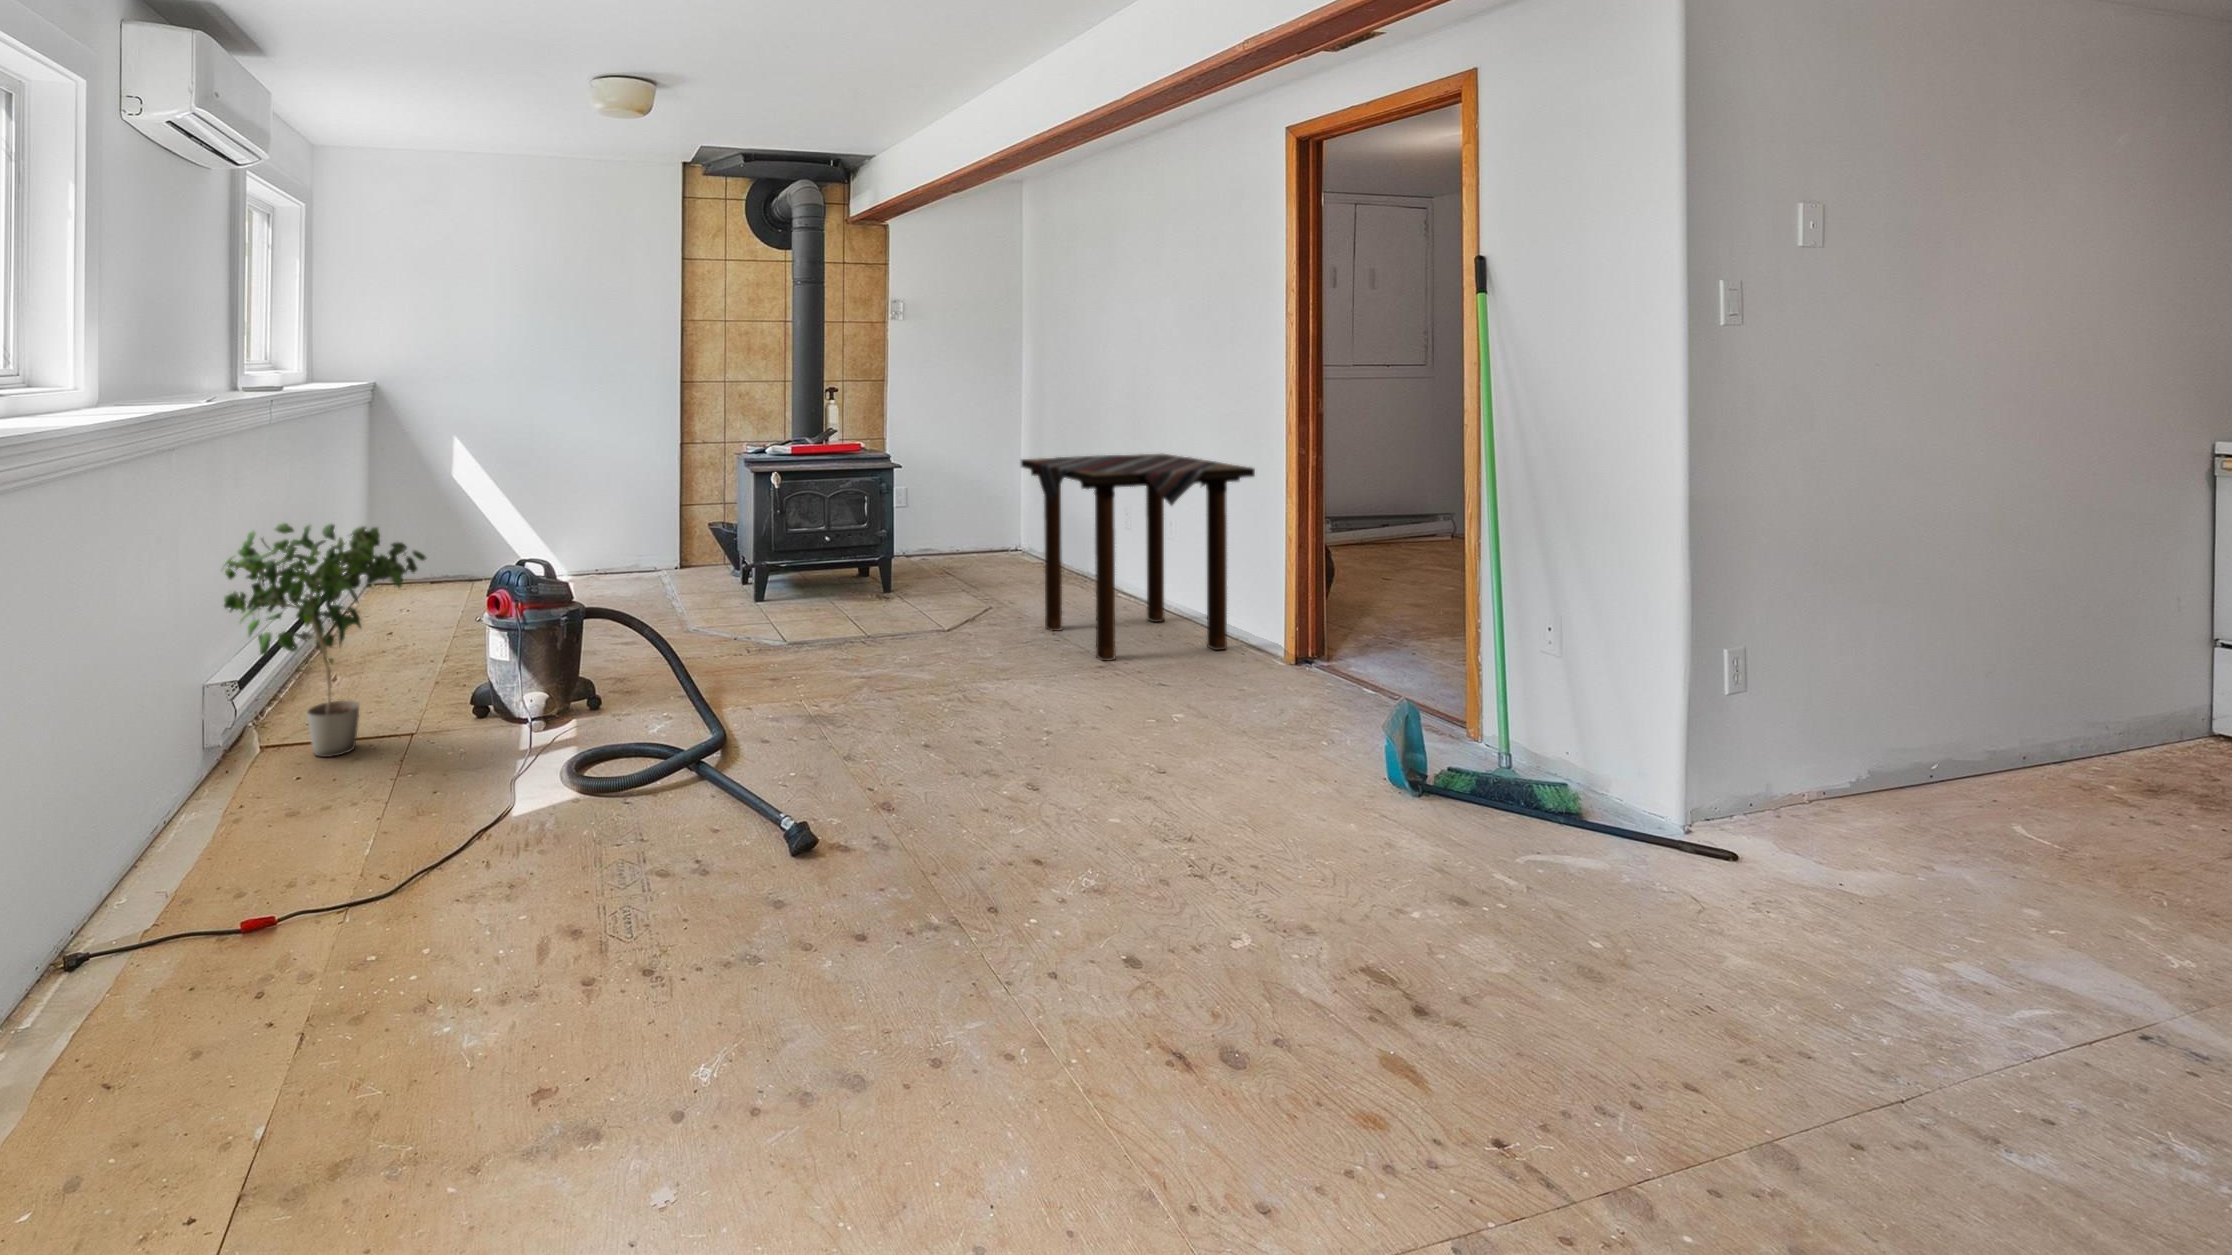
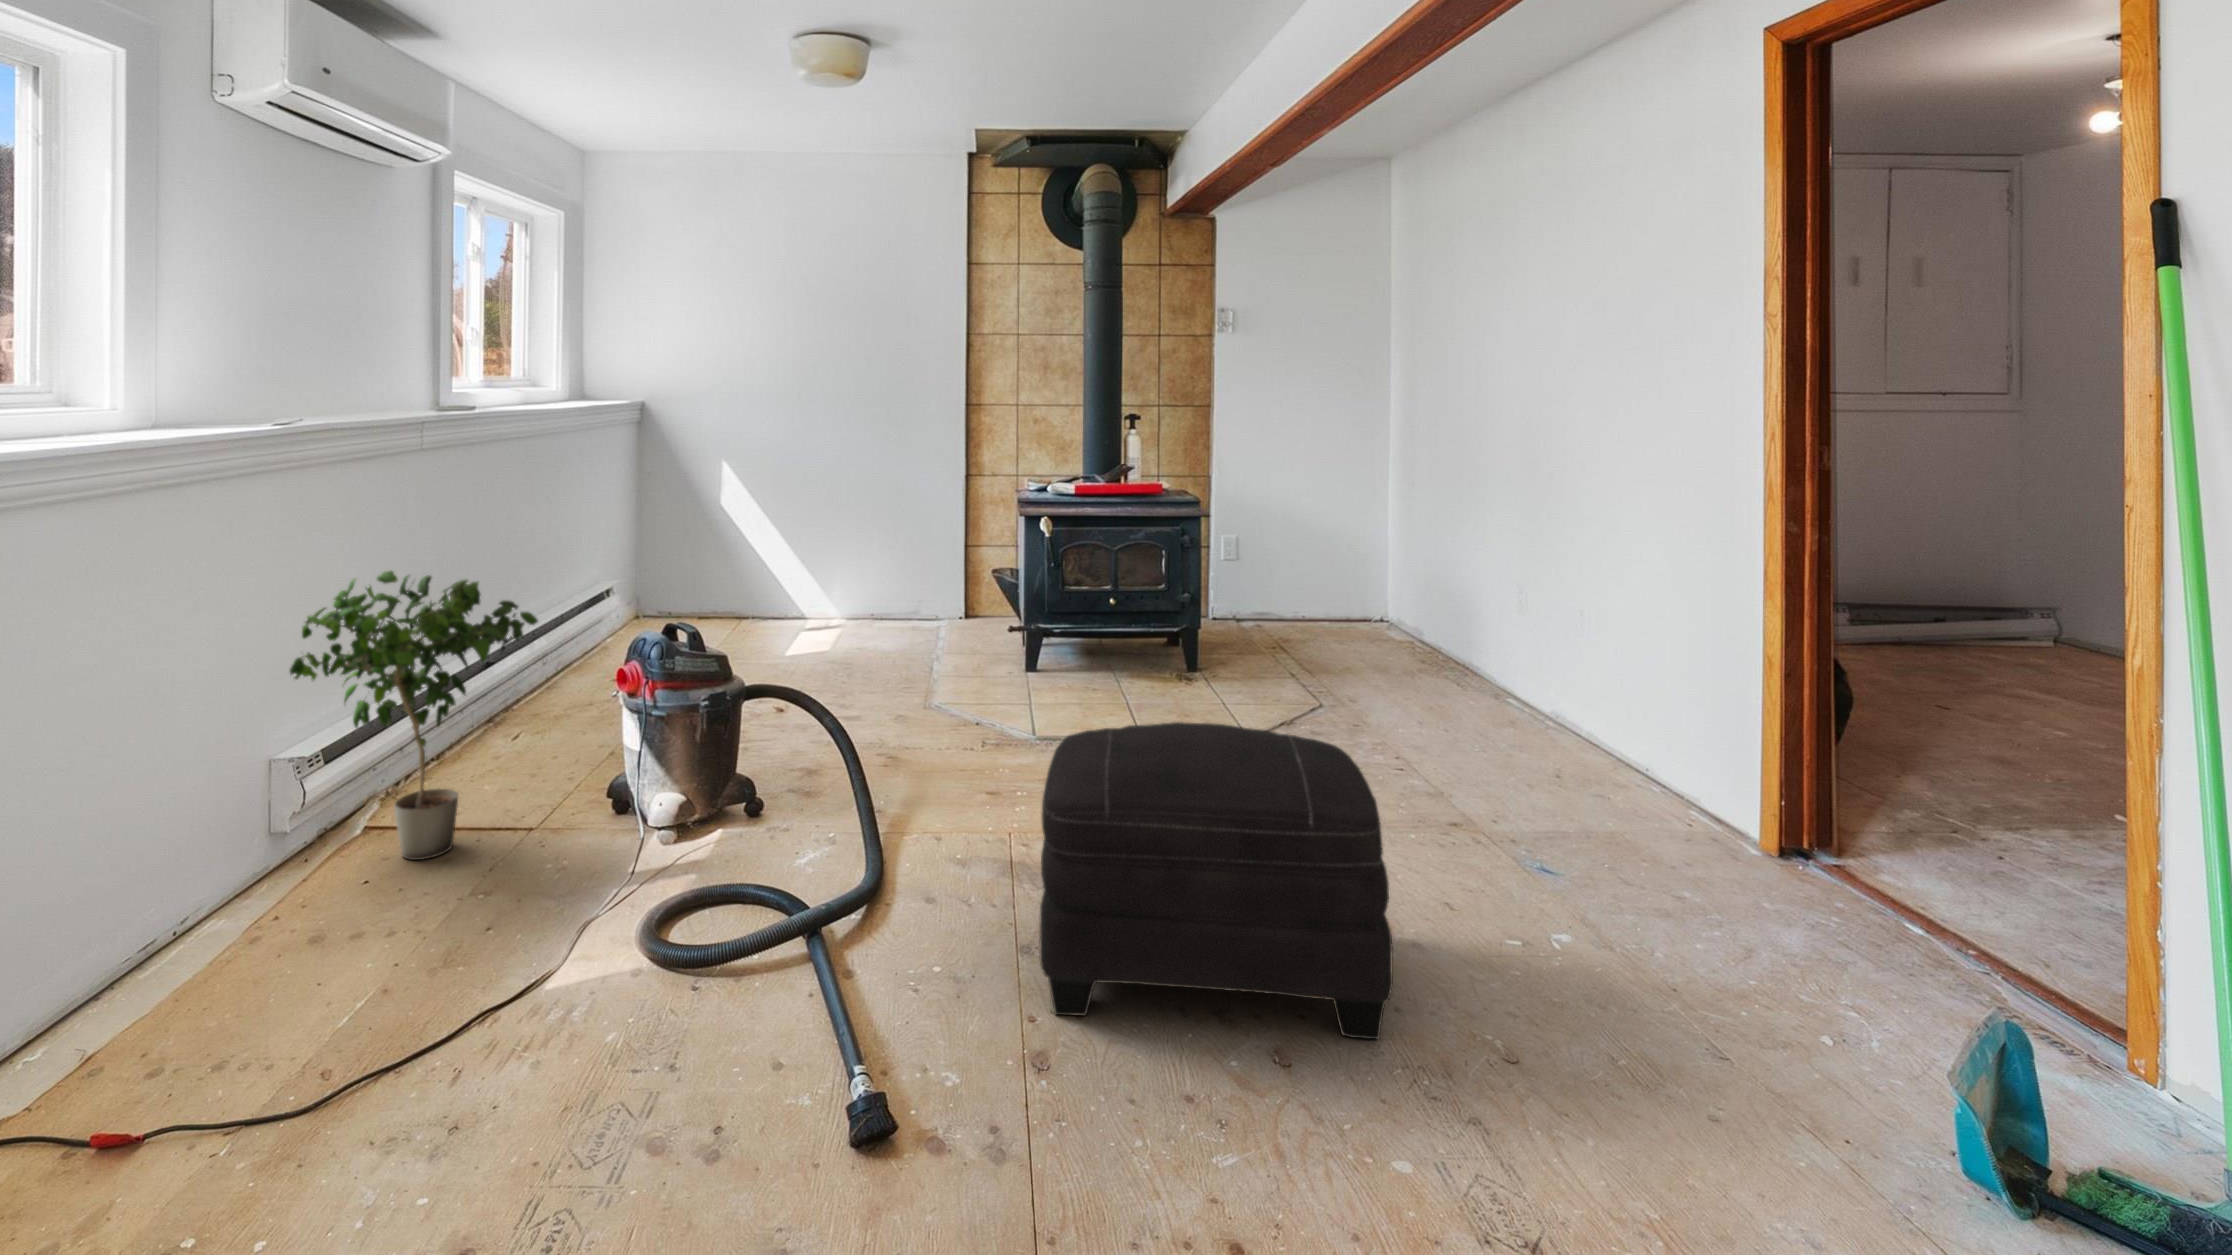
side table: present [1021,454,1255,661] -> none [1353,513,1708,815]
ottoman: none [859,593,1093,785] -> present [1040,722,1393,1039]

